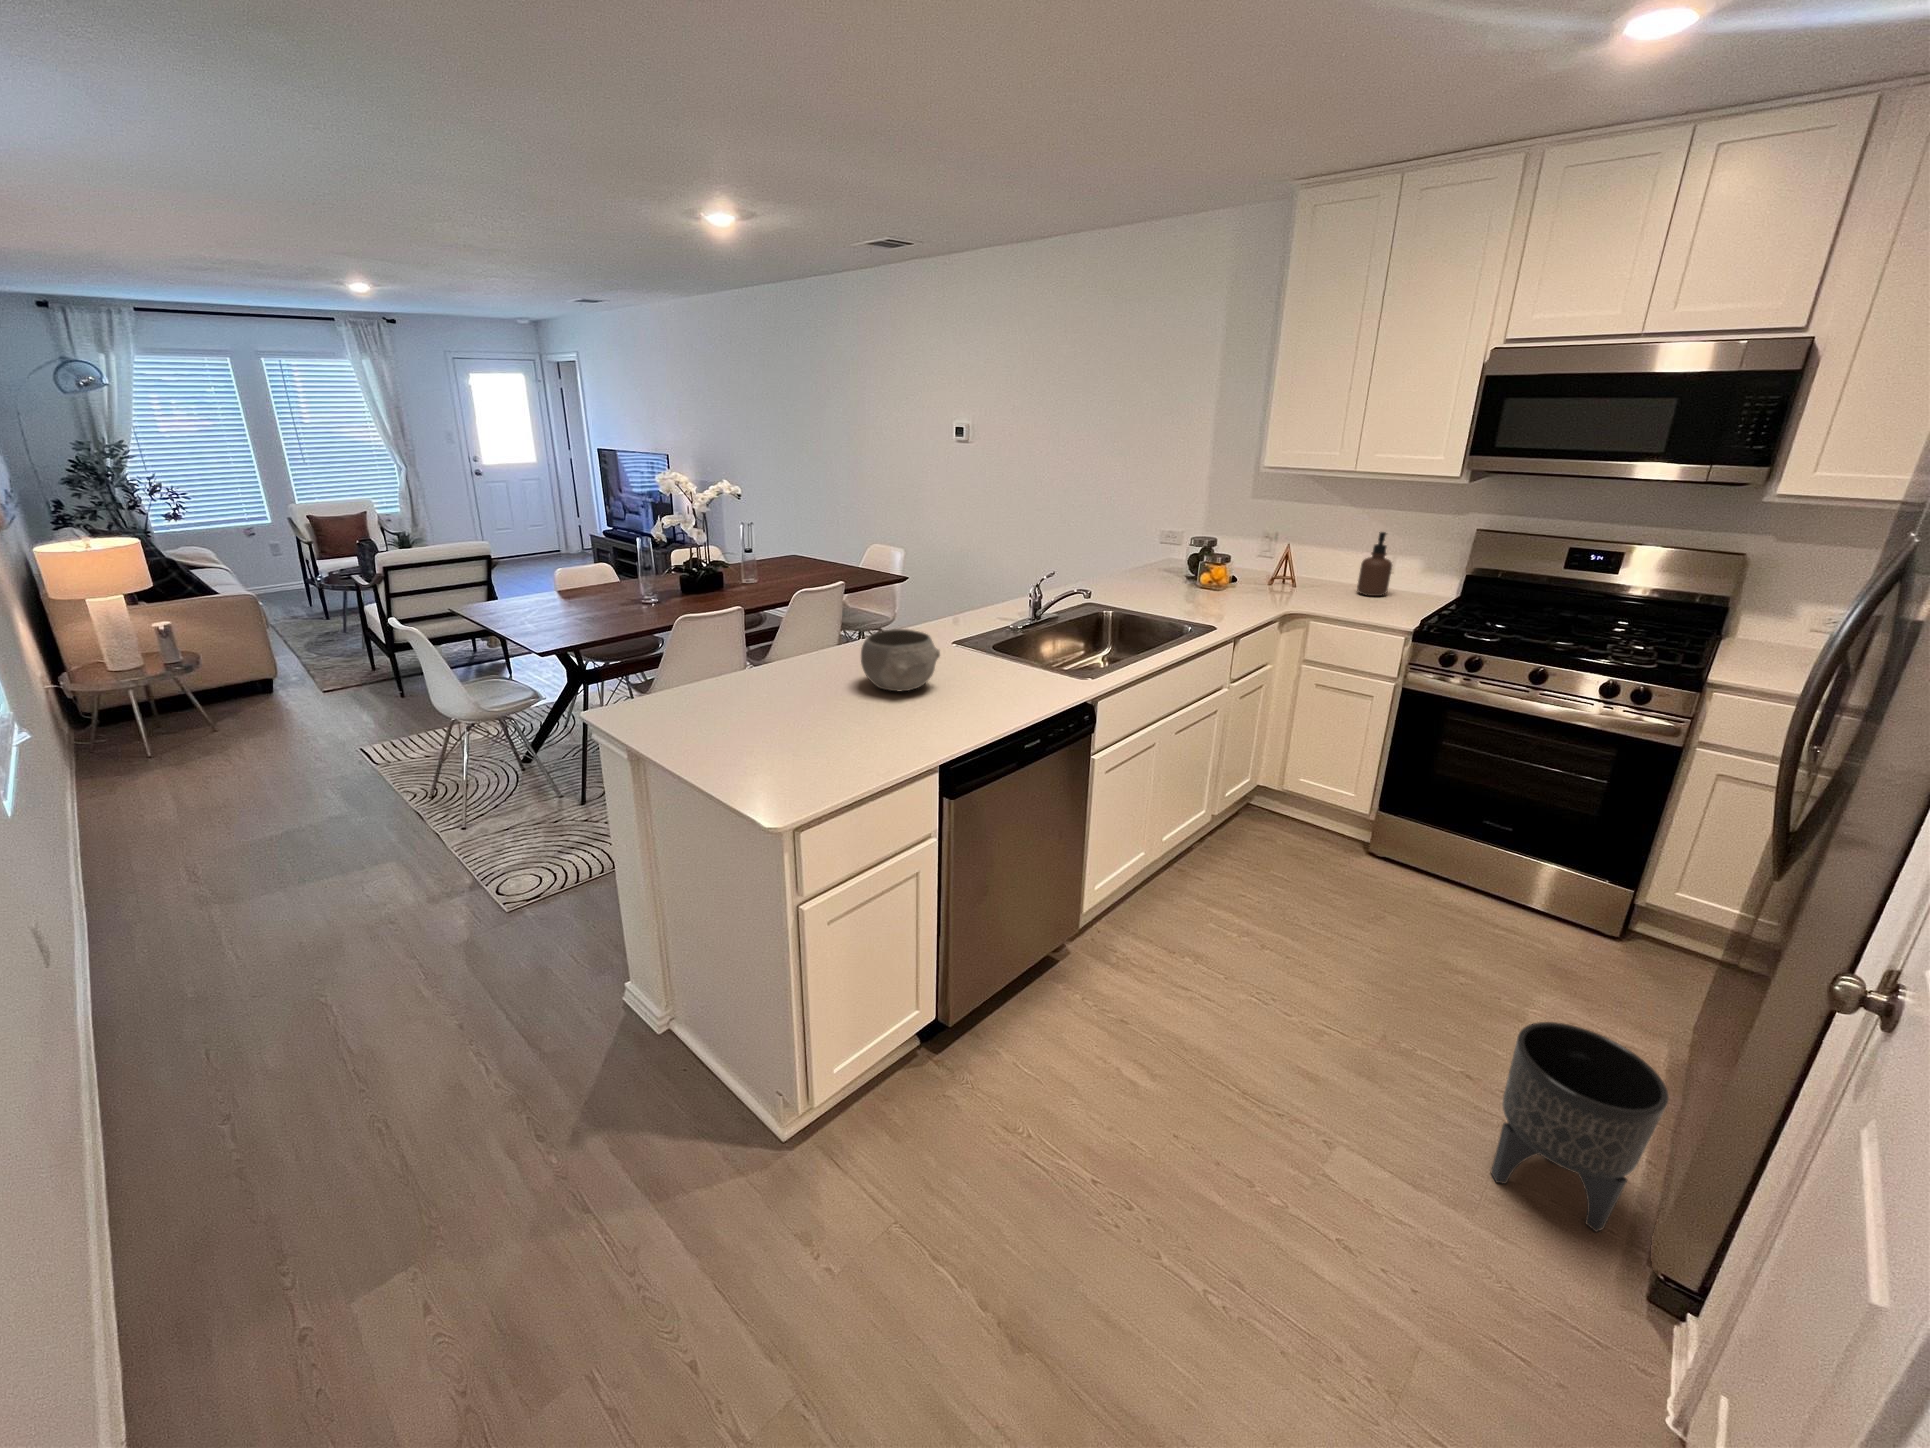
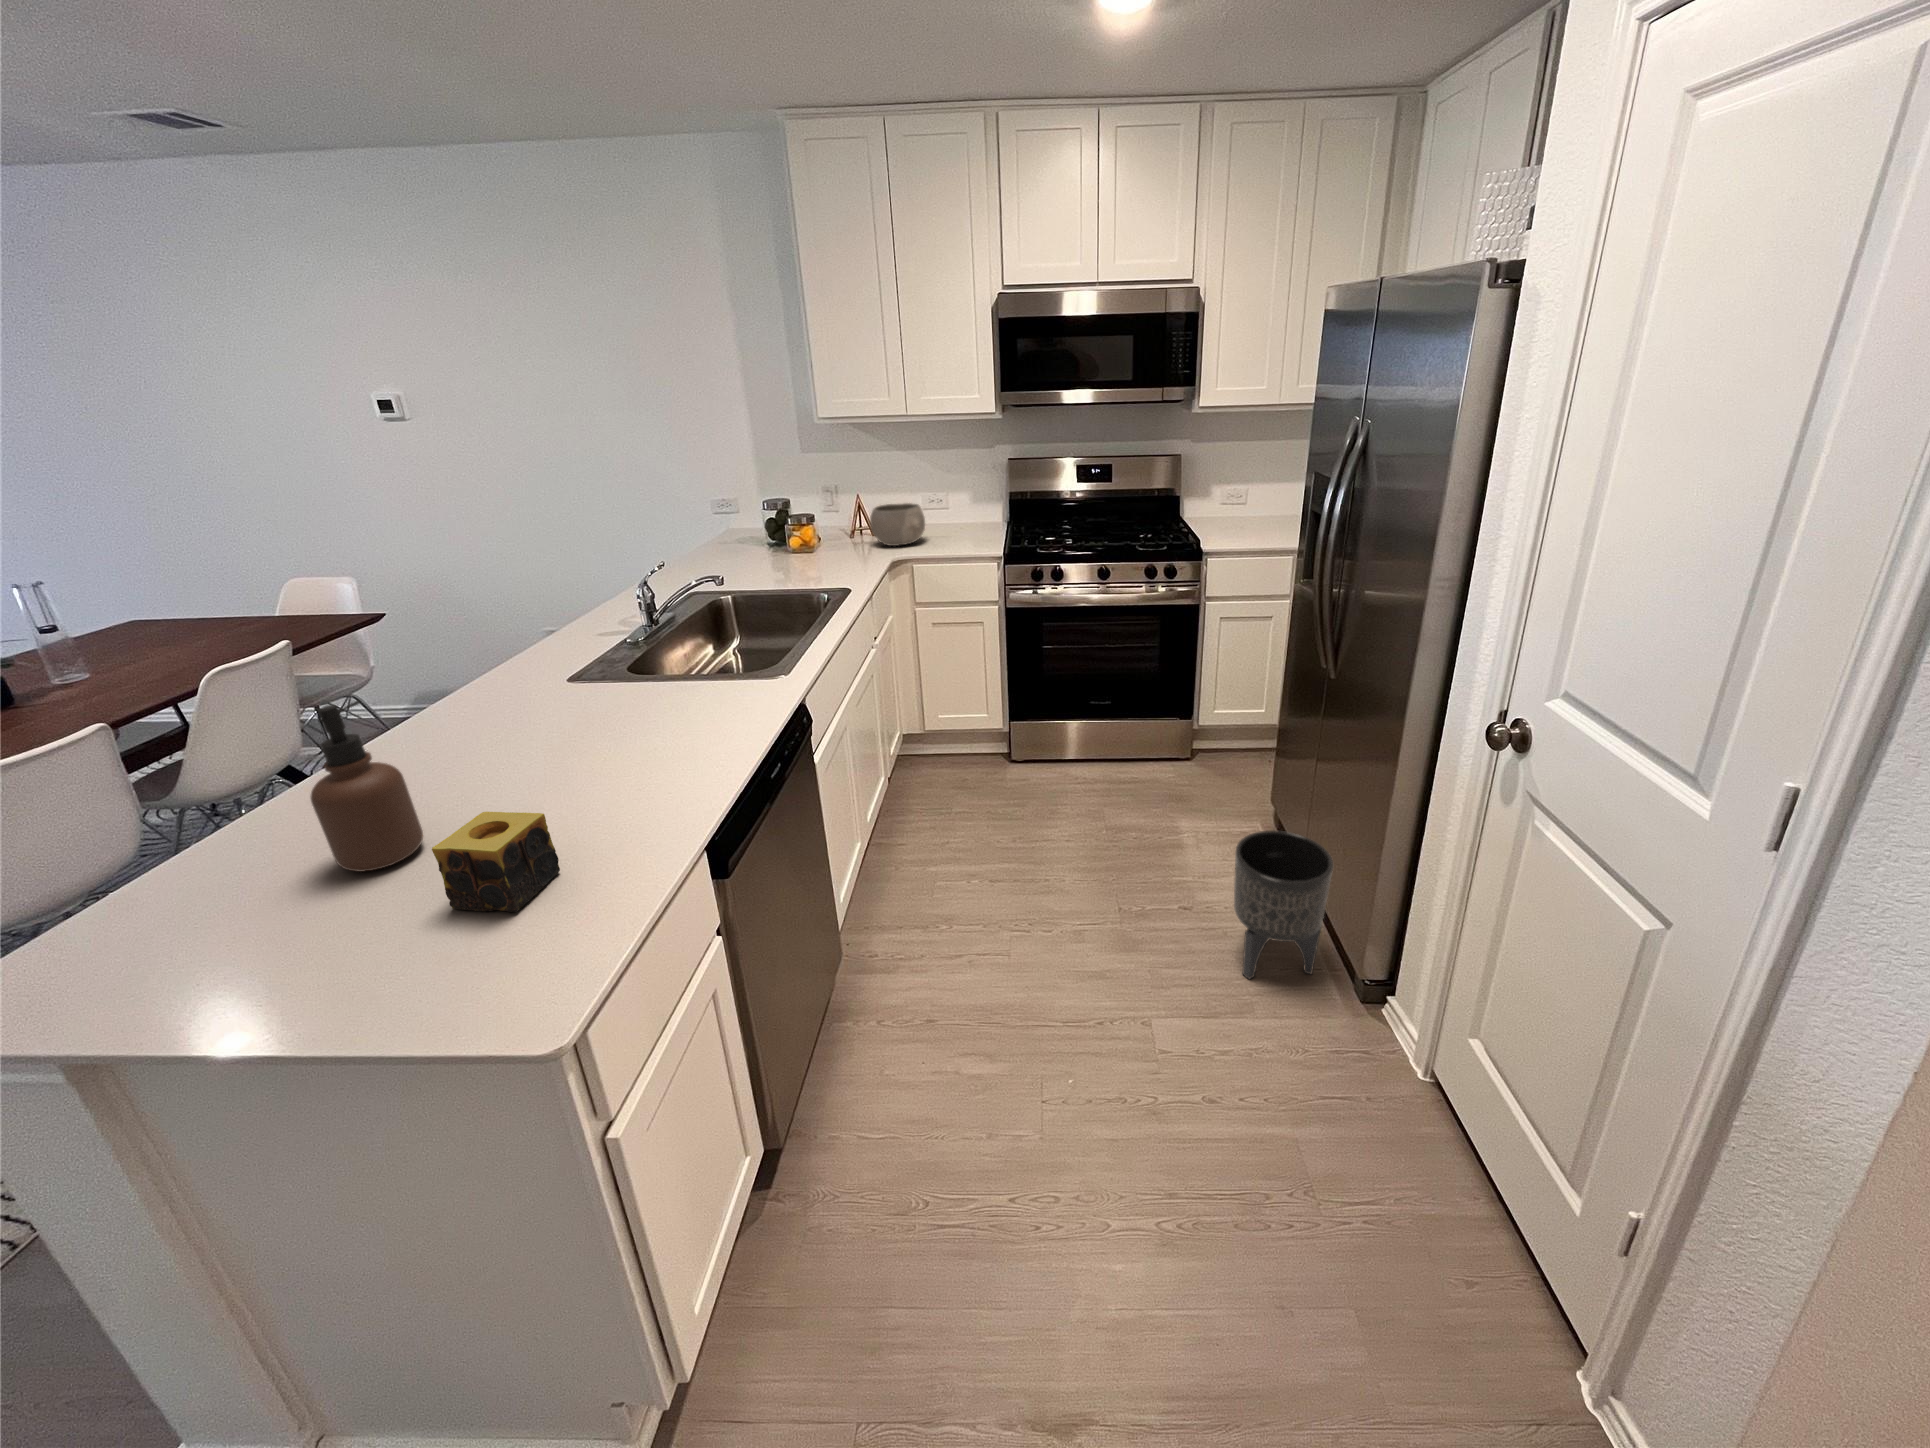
soap dispenser: present [1357,532,1392,596] -> present [310,700,423,872]
bowl: present [861,629,940,691] -> present [870,503,925,546]
candle: none [814,700,871,759] -> present [432,812,560,912]

